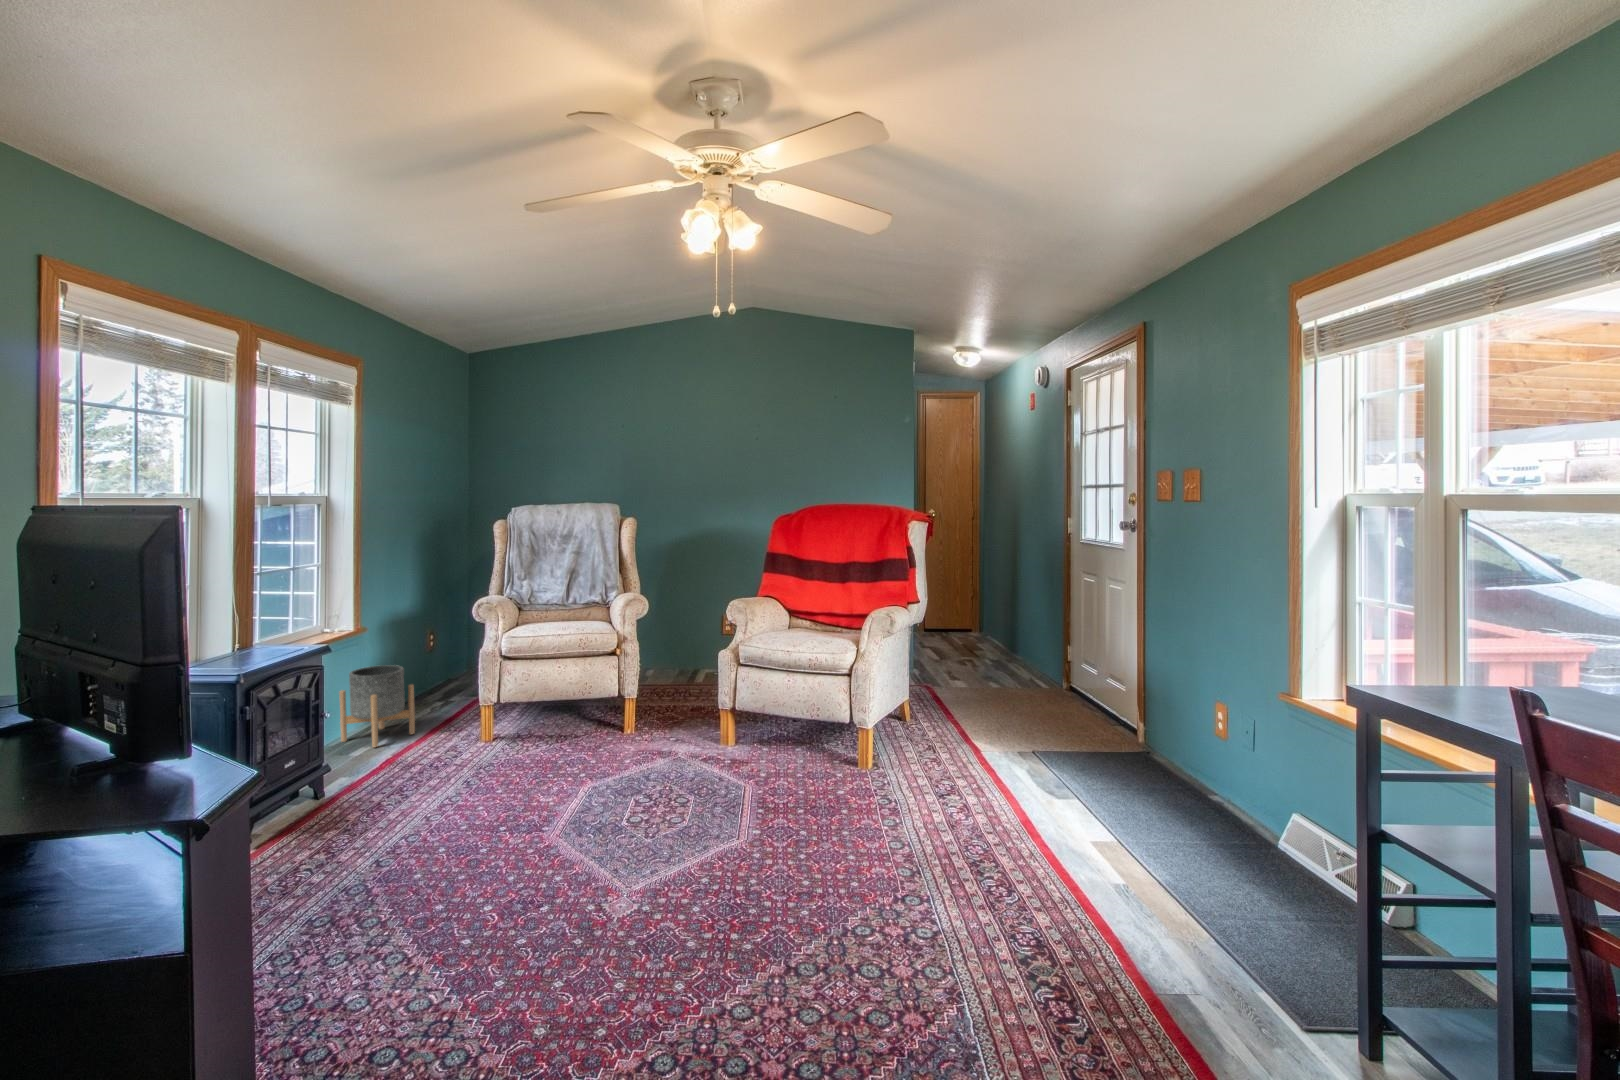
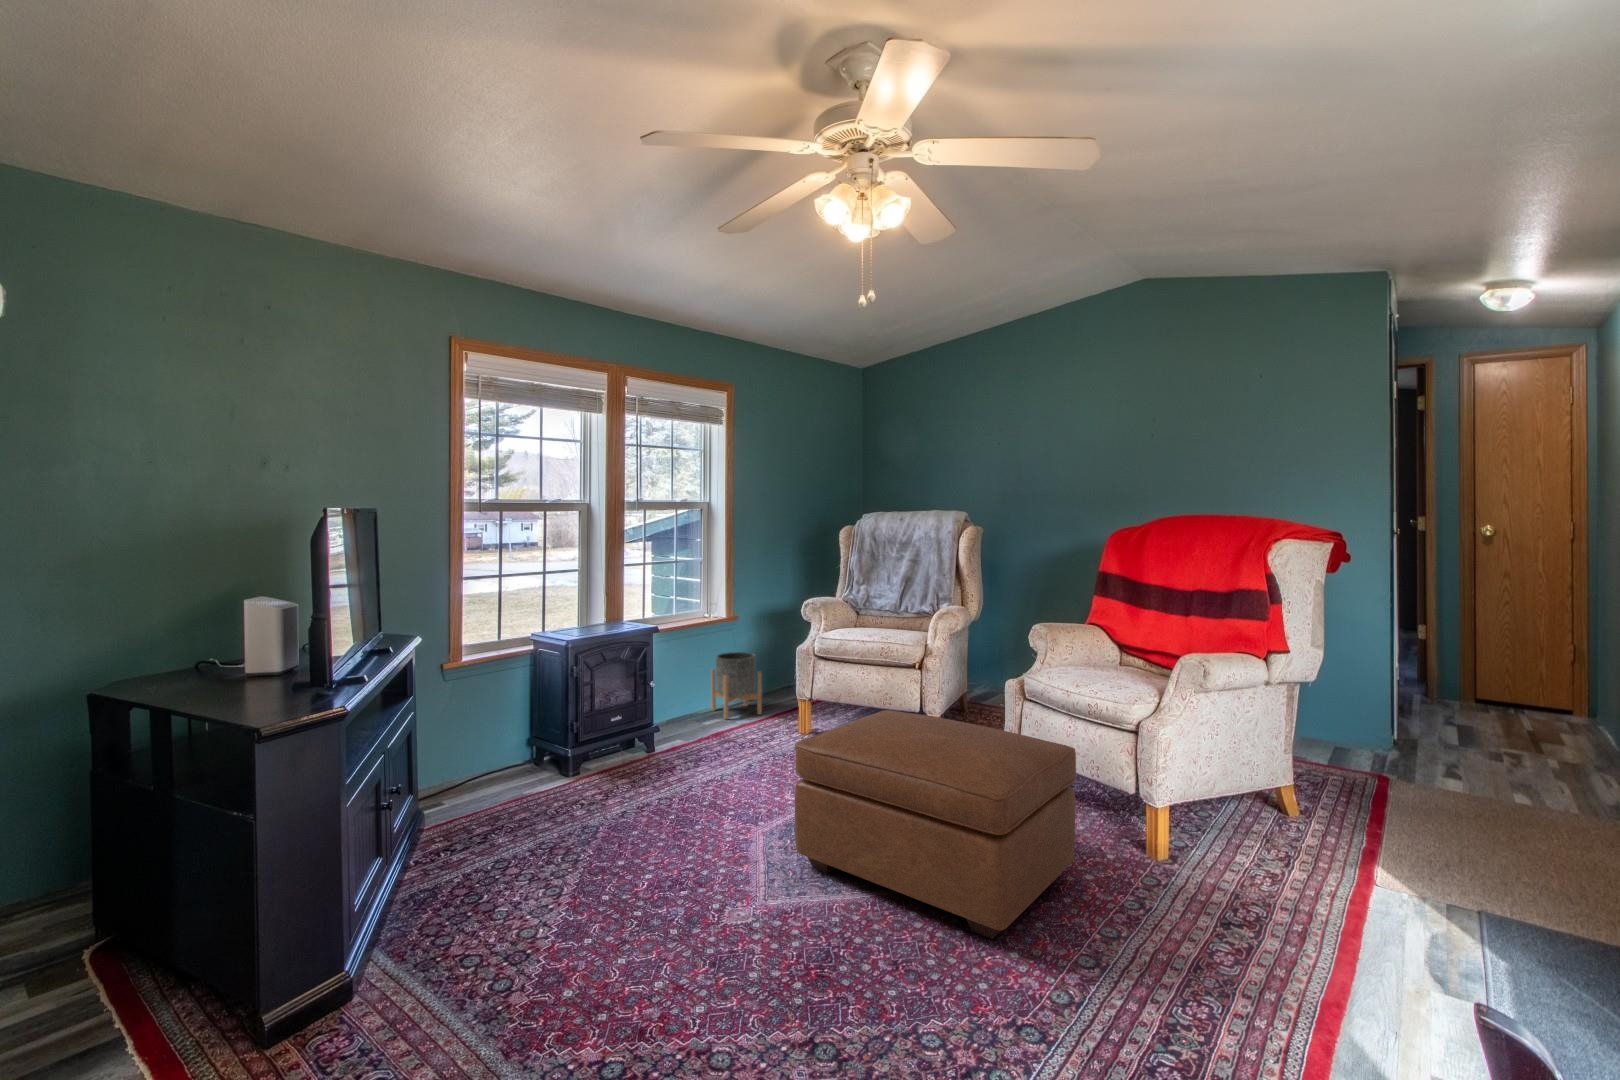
ottoman: none [625,690,848,852] -> present [795,710,1076,939]

